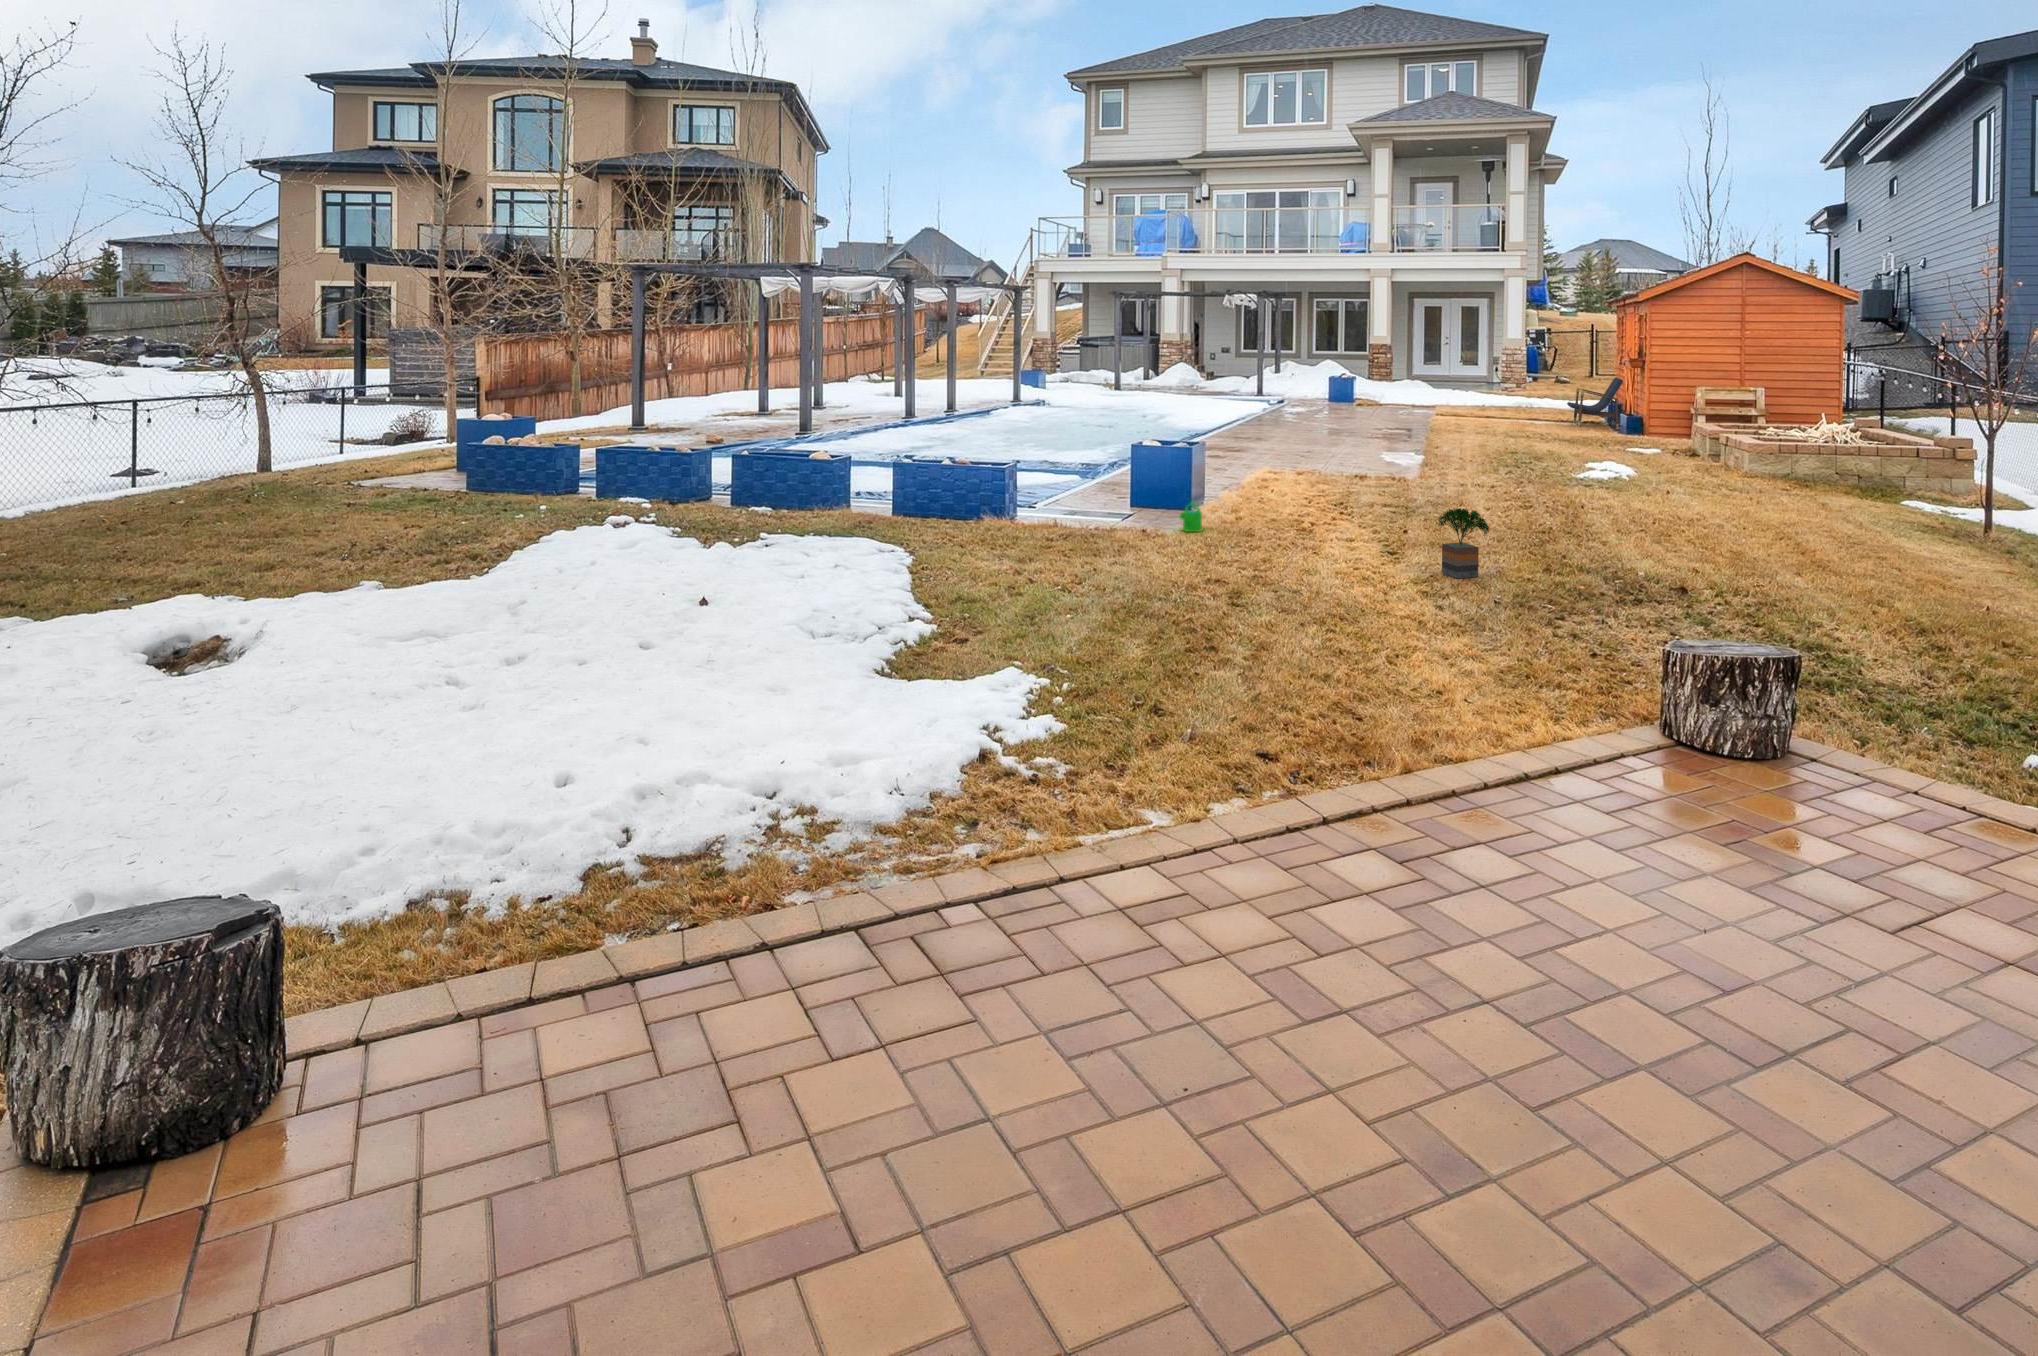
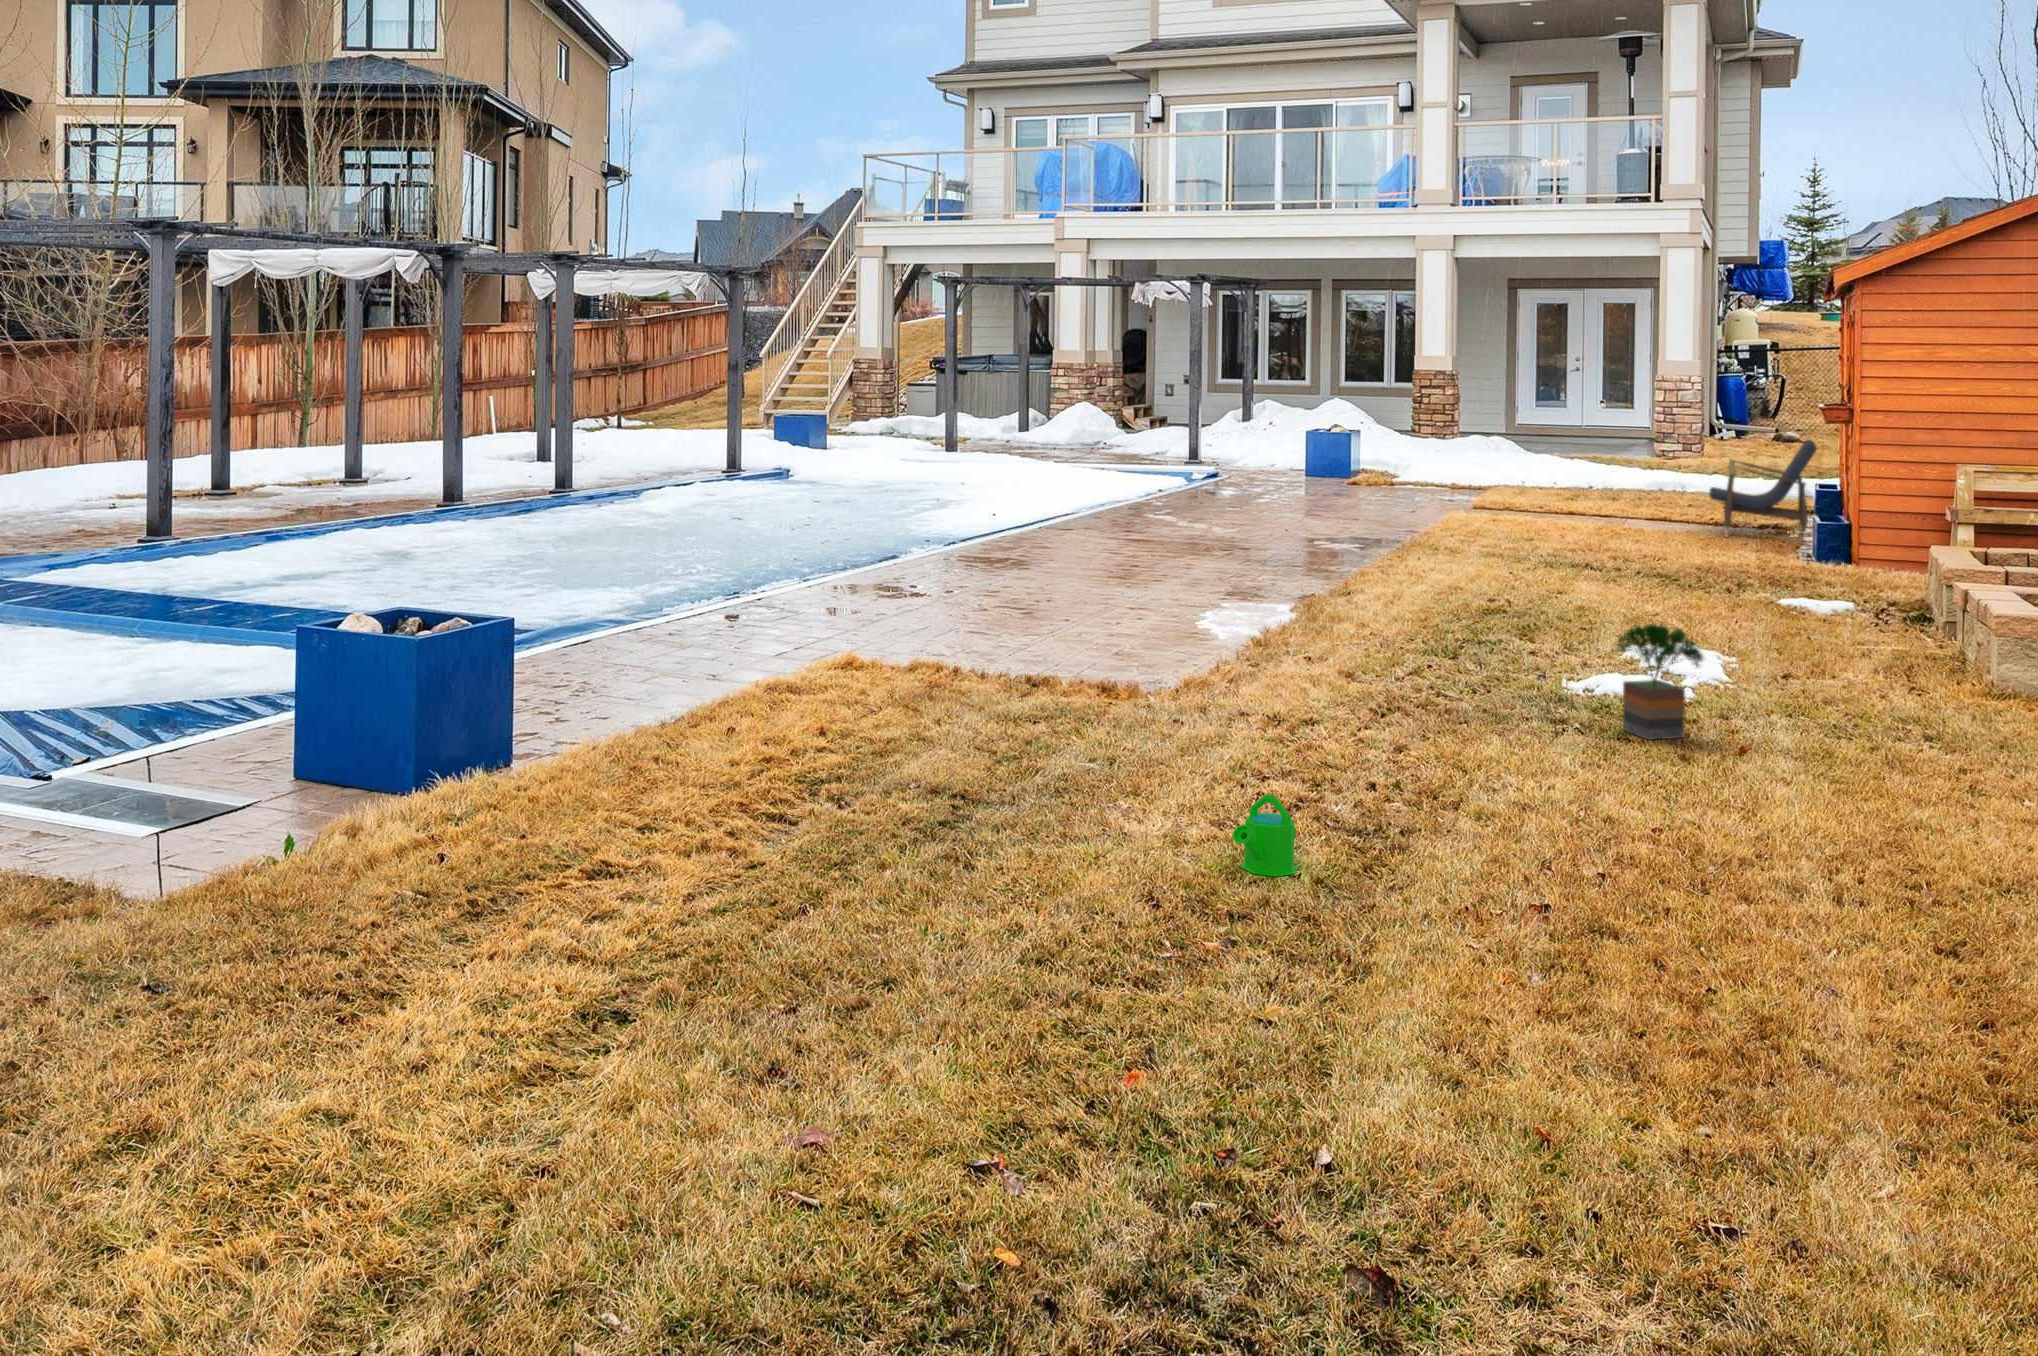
watering can: present [1179,502,1202,532] -> present [1233,794,1298,877]
potted tree: present [1438,508,1490,579] -> present [1616,624,1703,740]

